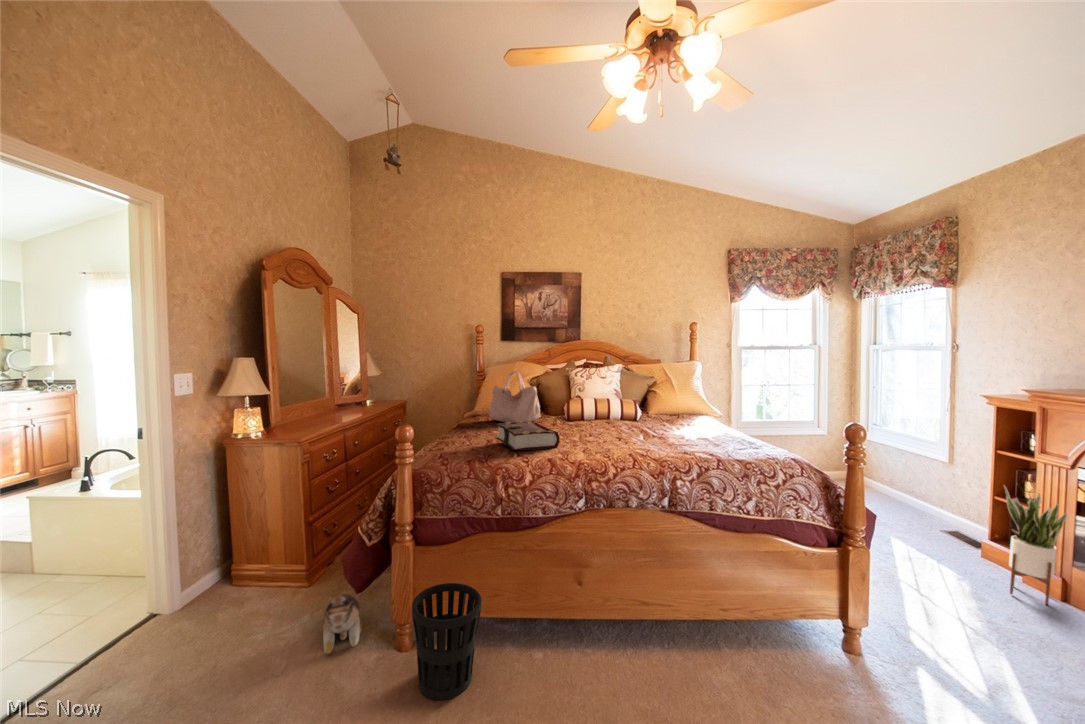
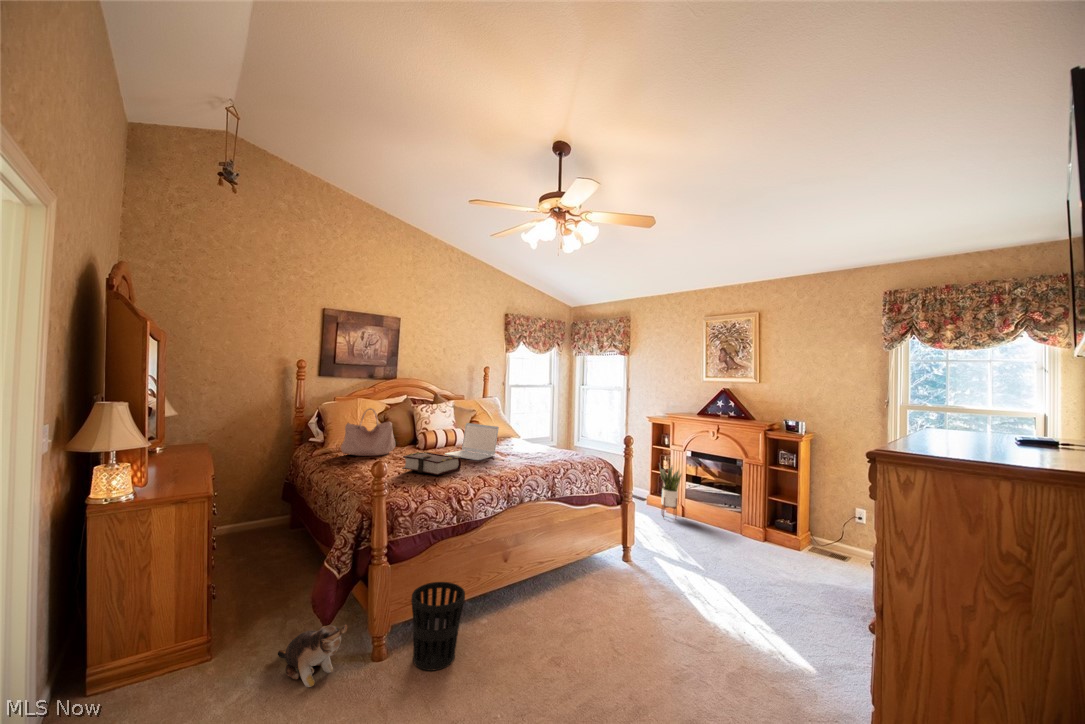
laptop: none [577,391,644,439] -> present [445,423,499,460]

